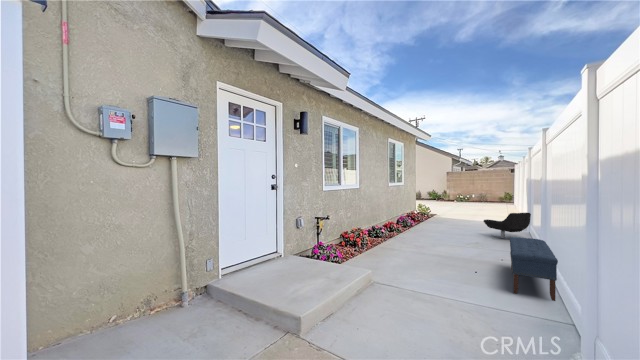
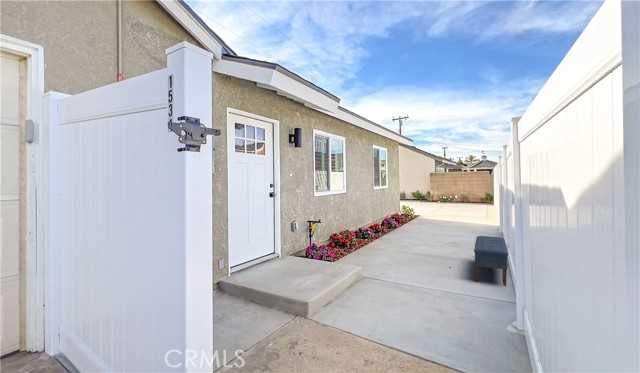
lounge chair: present [484,213,531,239] -> none [459,214,500,240]

